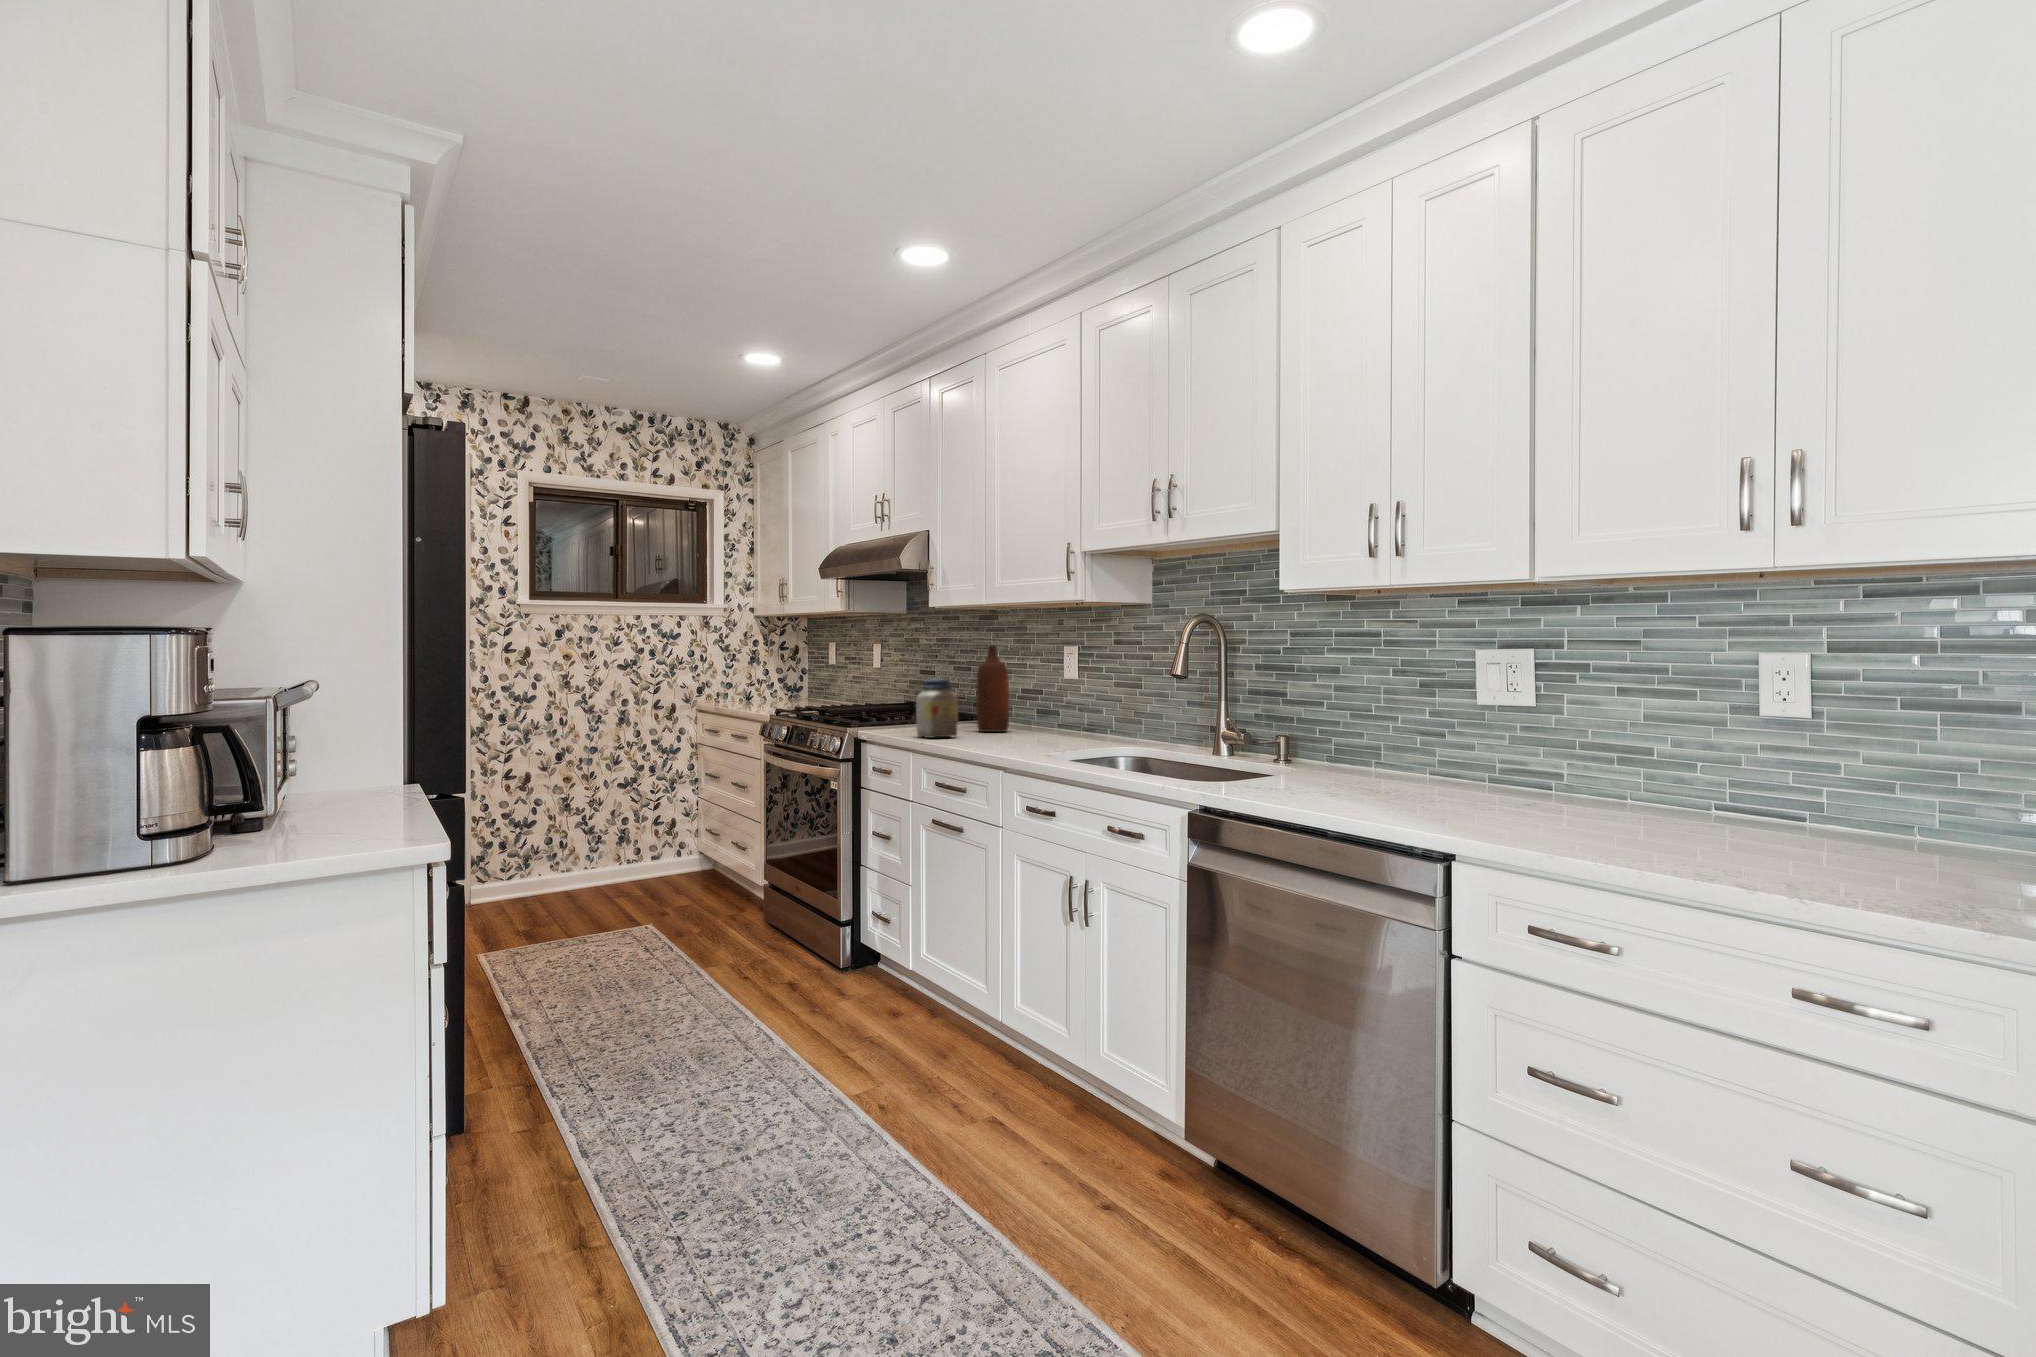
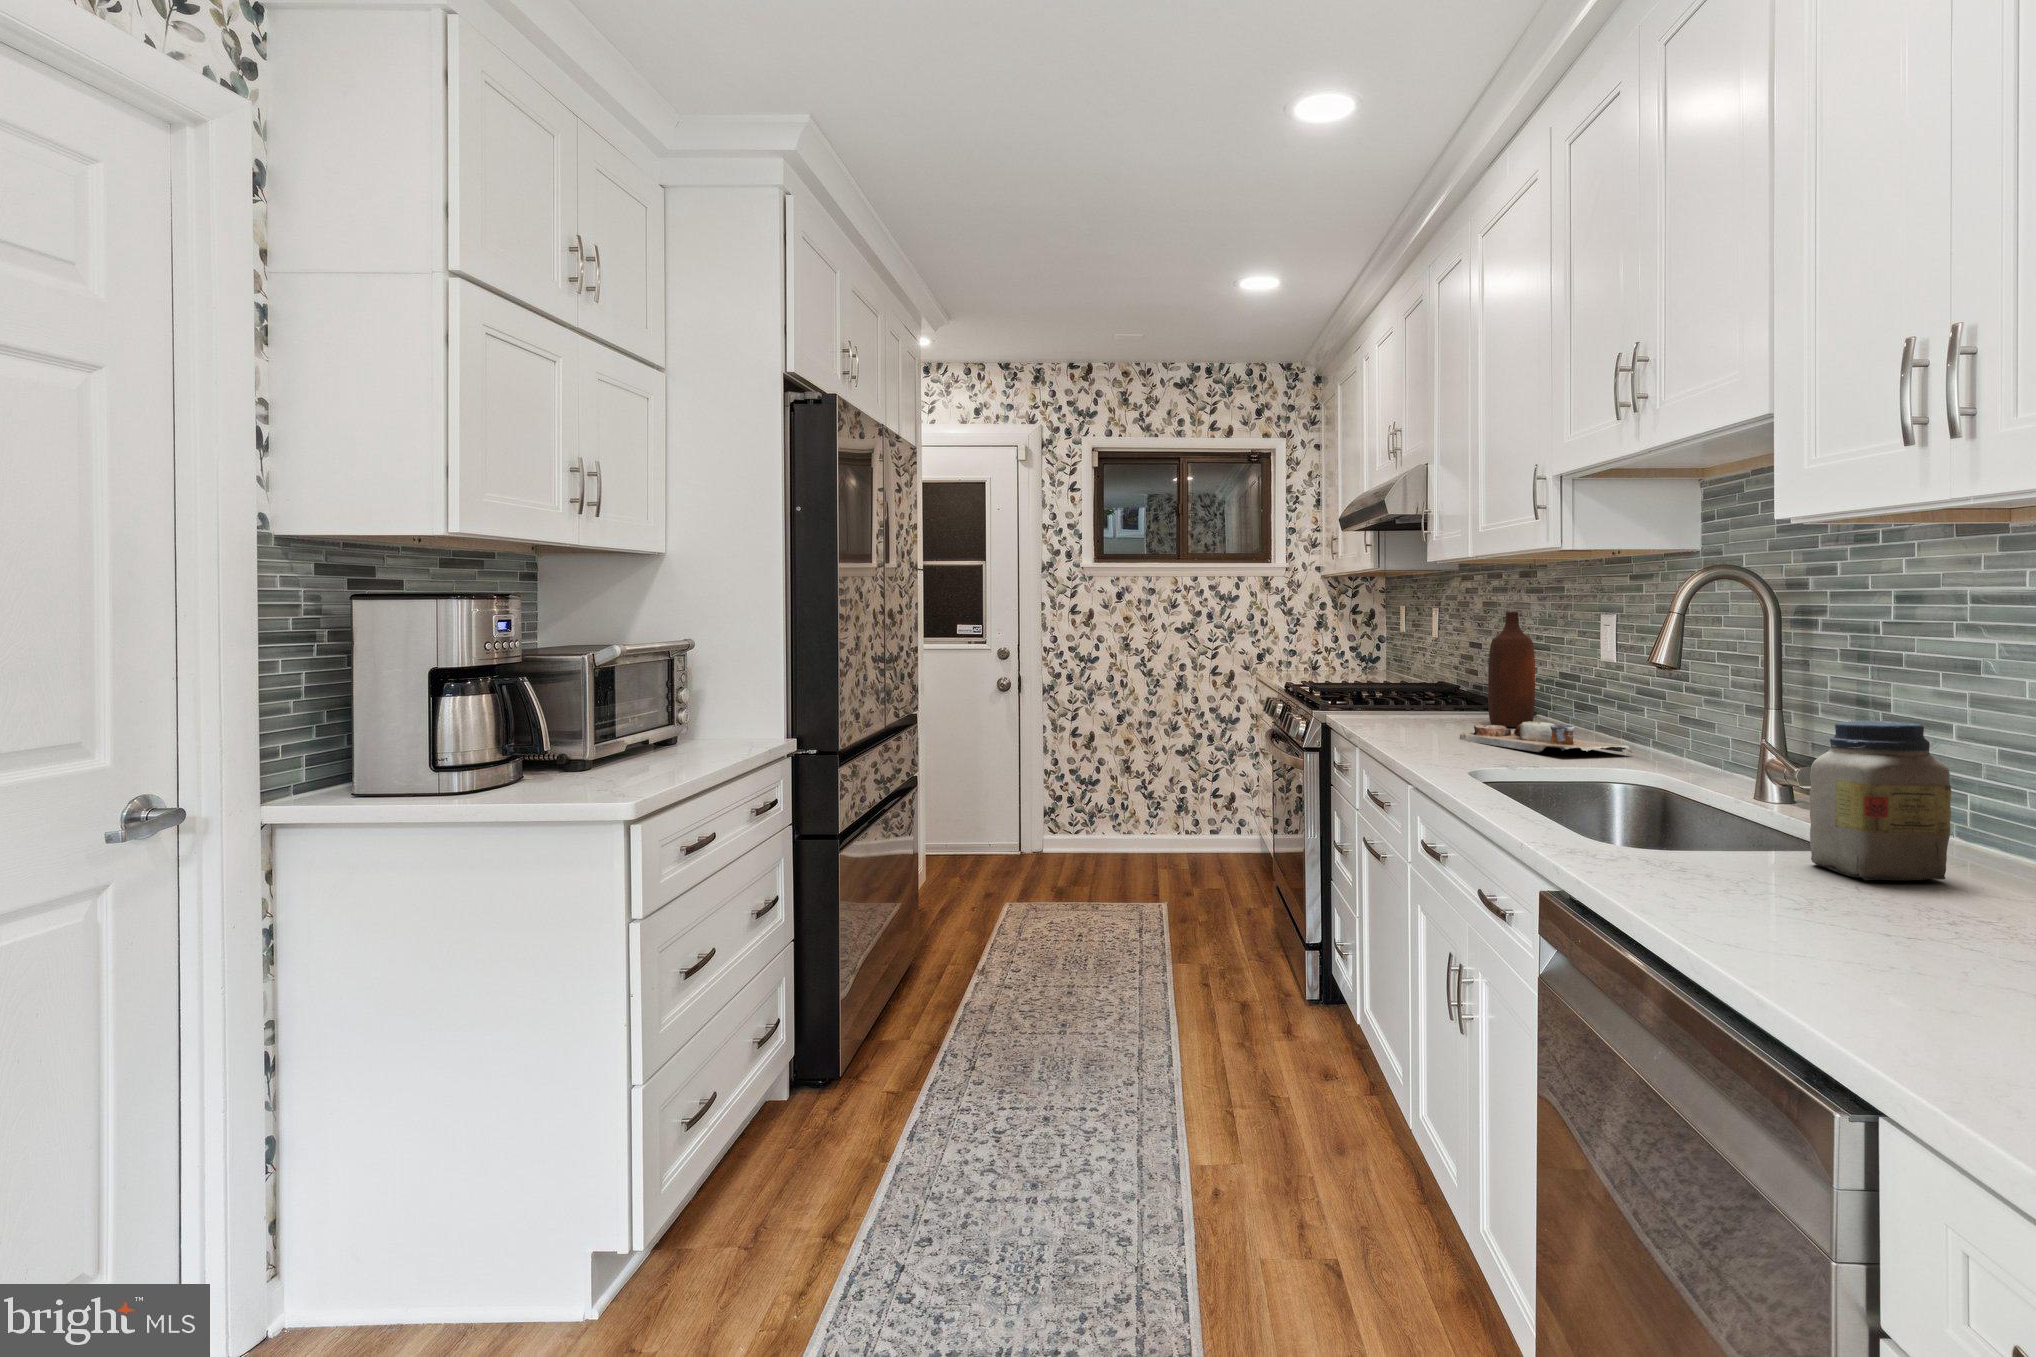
jar: present [916,680,958,738] -> present [1810,721,1951,881]
cutting board: none [981,724,1106,743] -> present [1460,721,1632,753]

